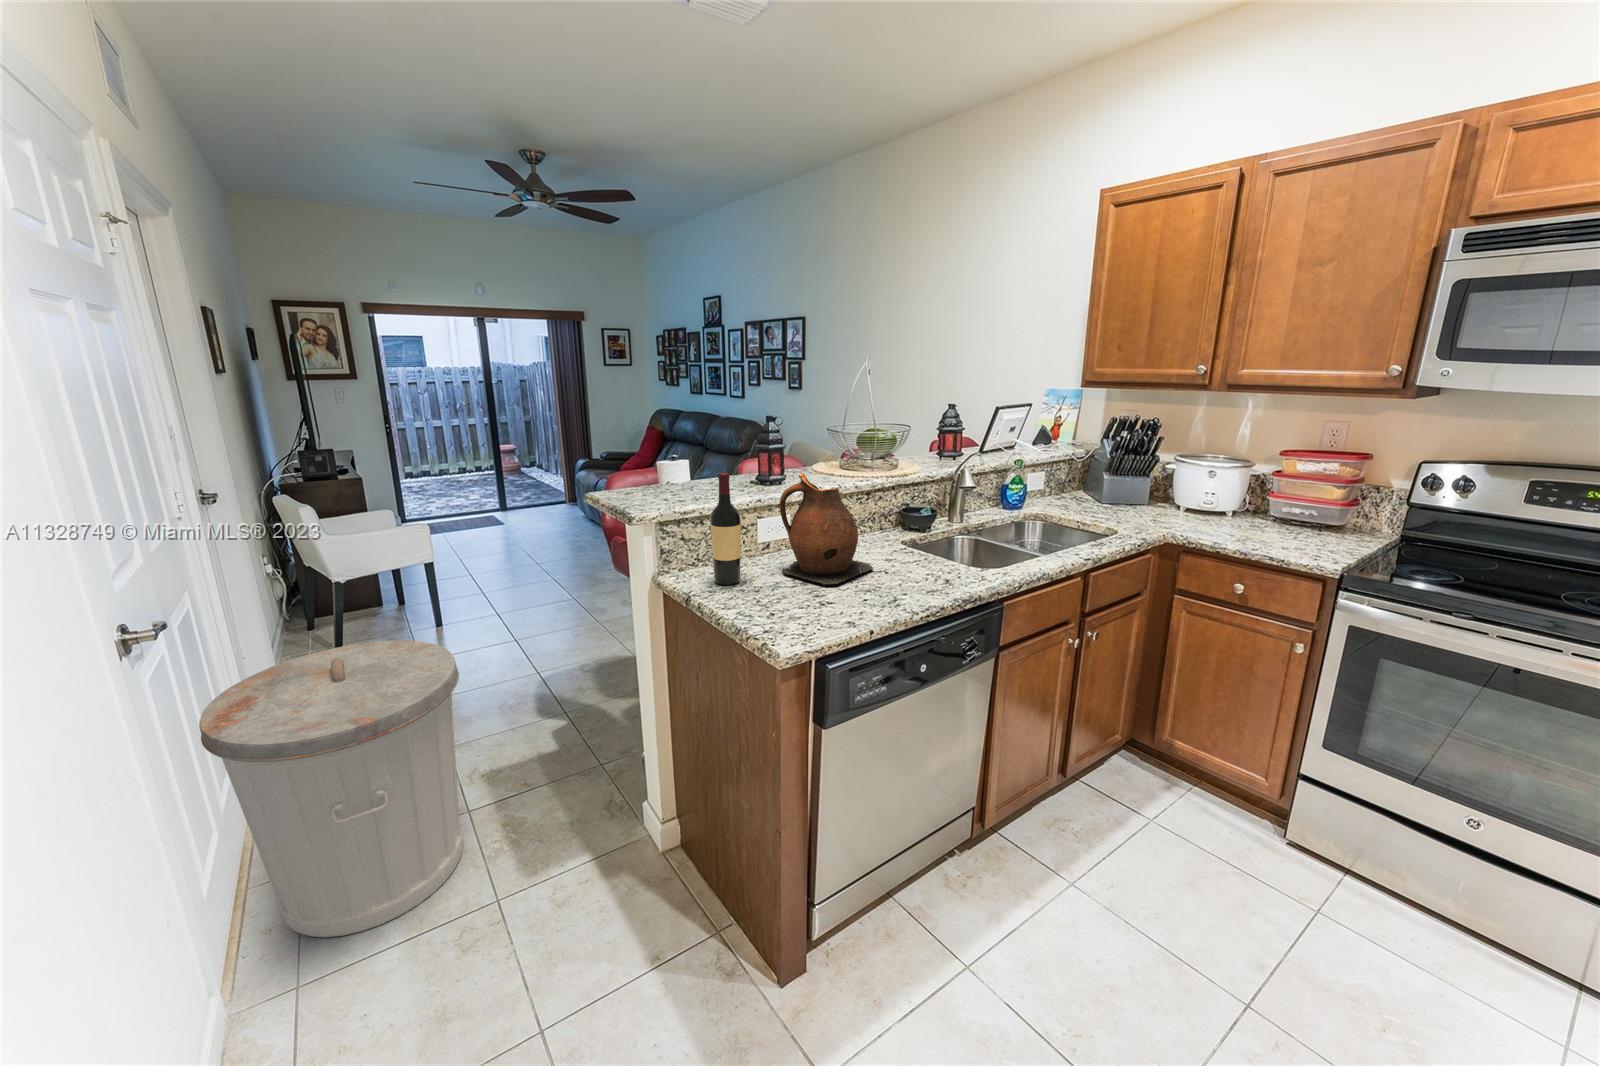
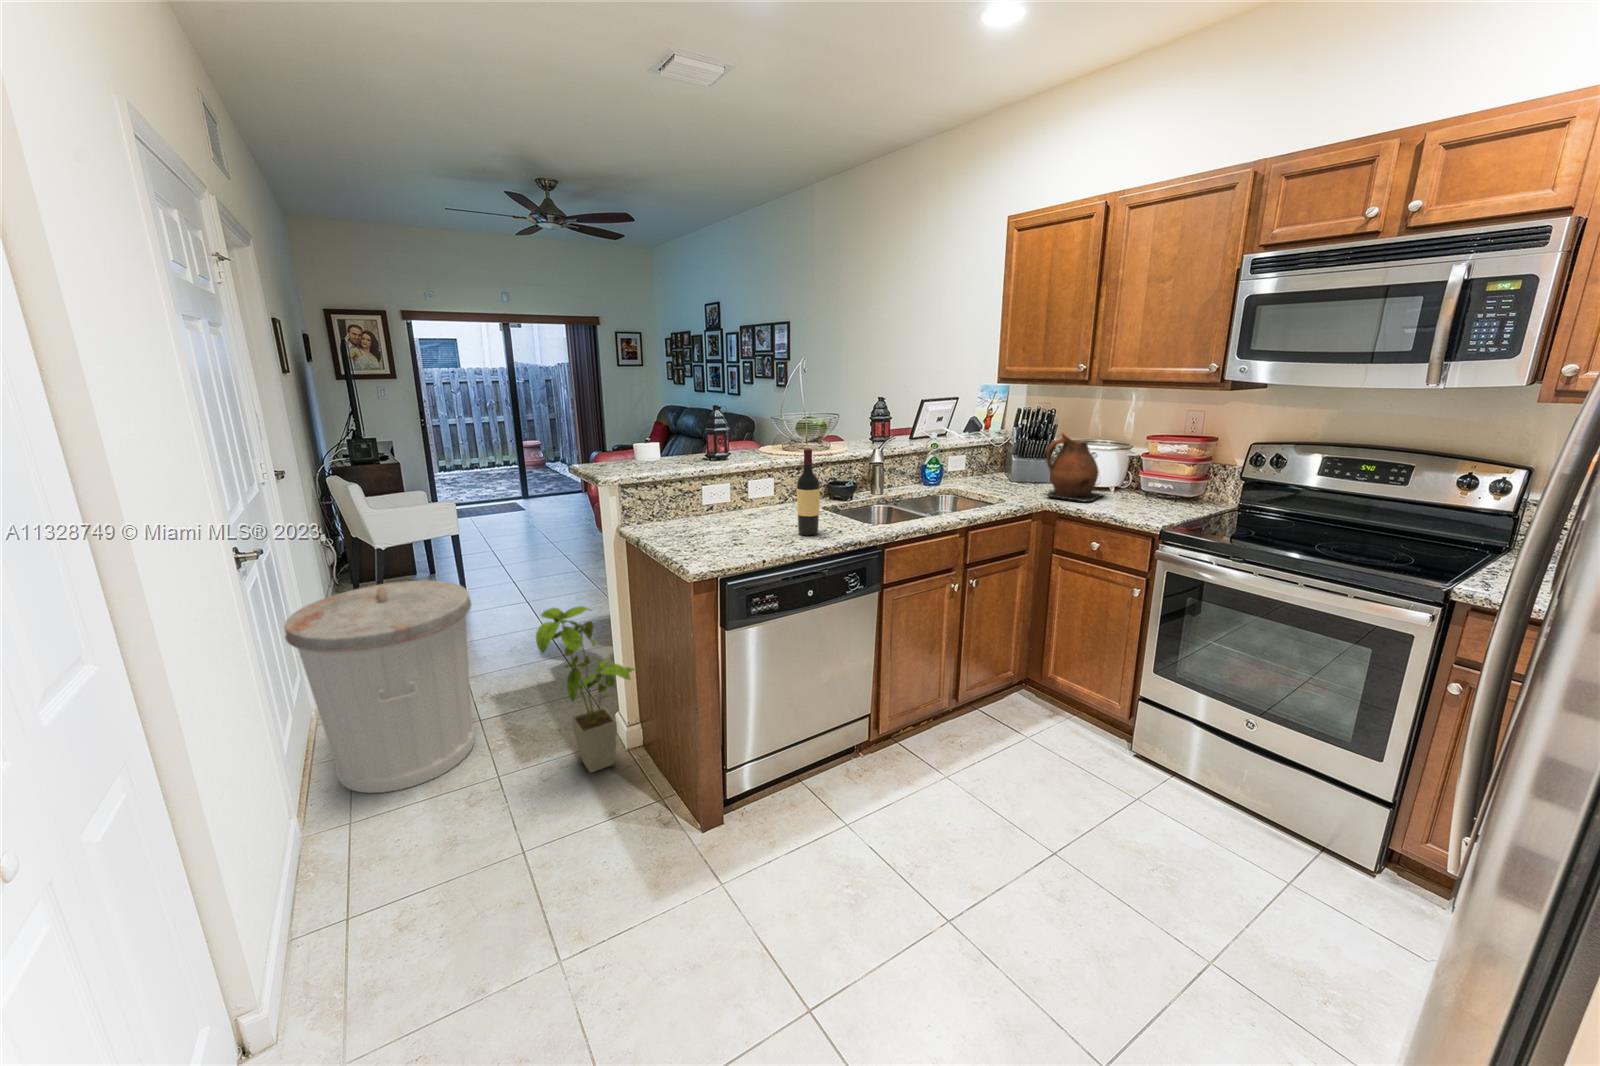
wine bottle: present [711,473,741,585] -> present [797,449,820,536]
ceramic pitcher: present [780,474,873,586] -> present [1046,433,1103,502]
house plant: none [552,683,684,893] -> present [536,606,636,773]

